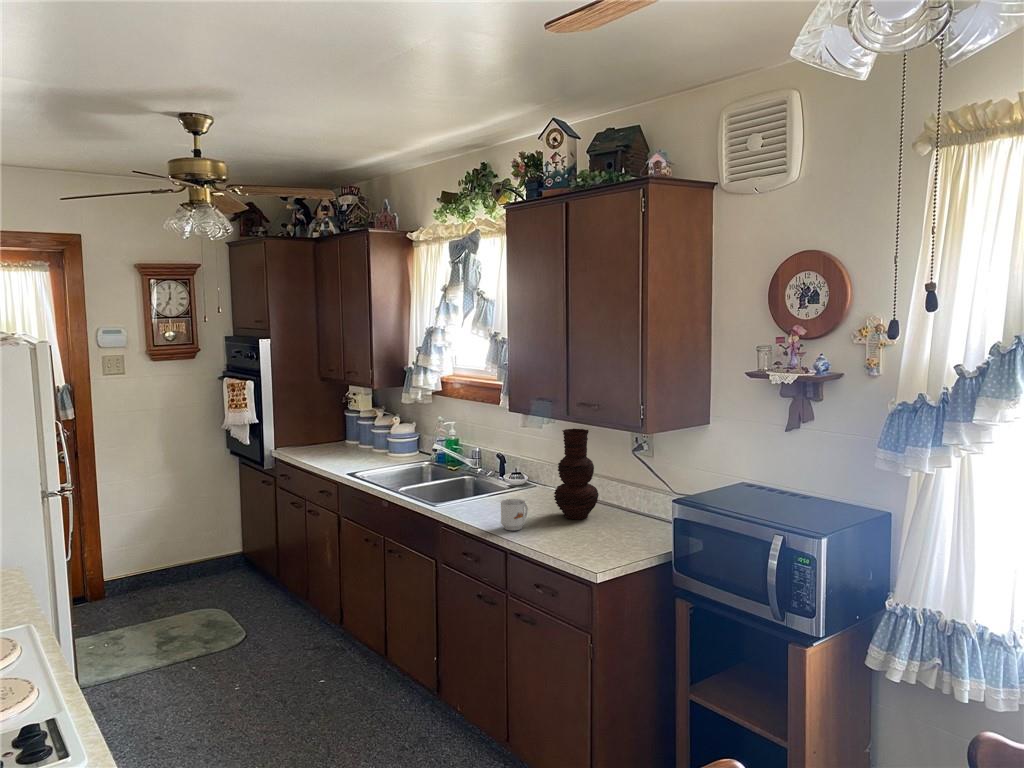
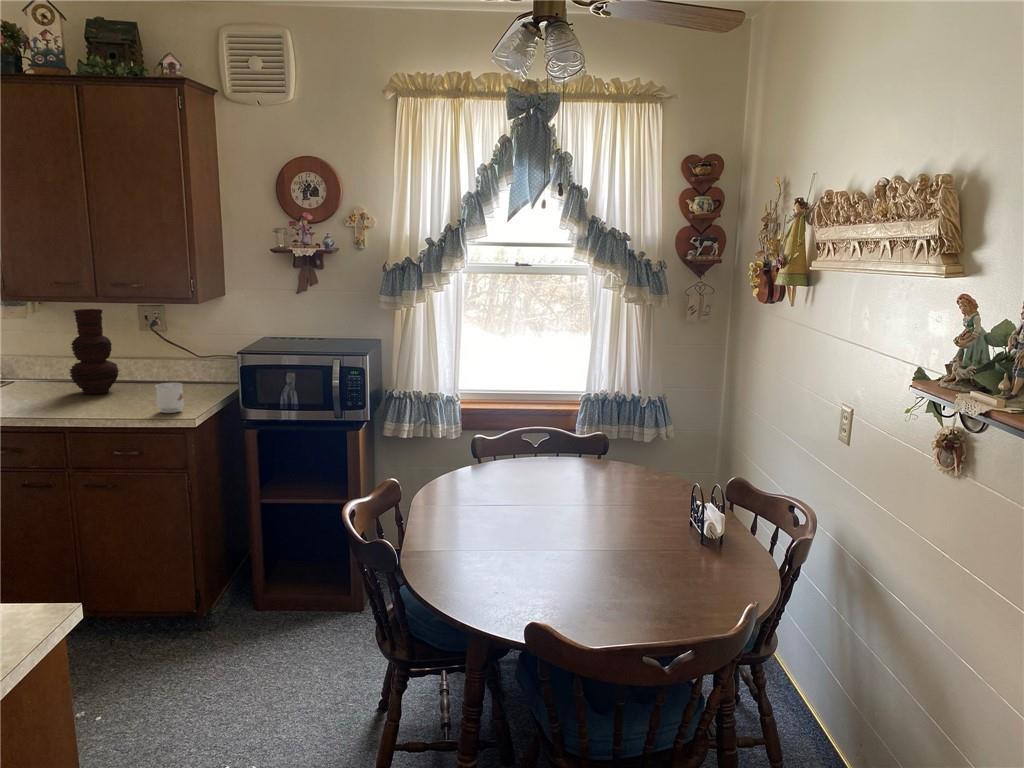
mug: present [500,499,528,531] -> present [155,383,184,413]

